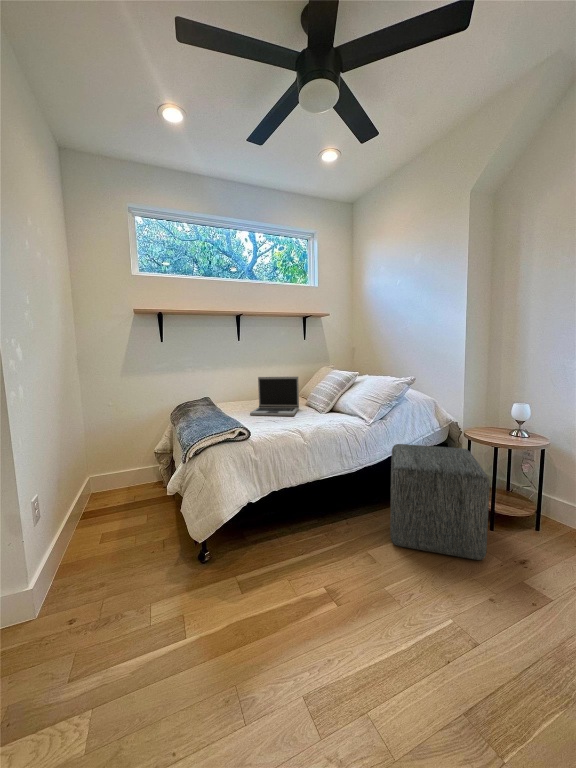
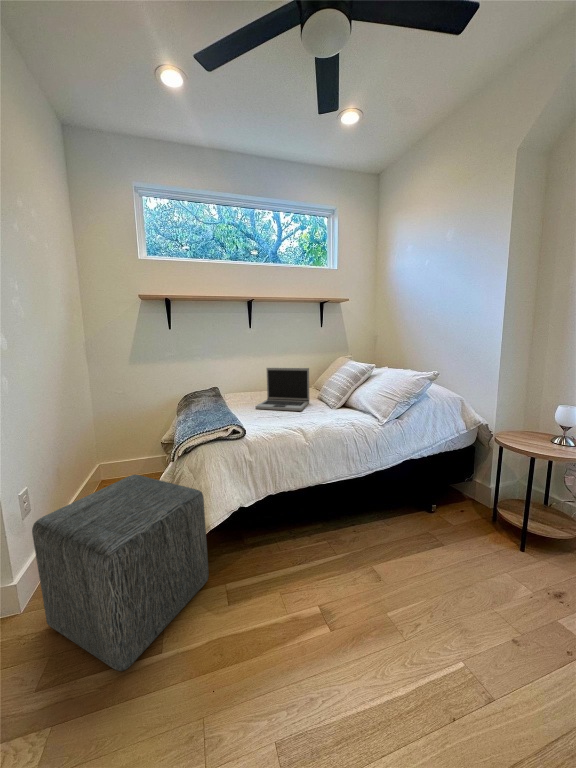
ottoman: present [390,444,490,560] -> present [32,475,209,671]

